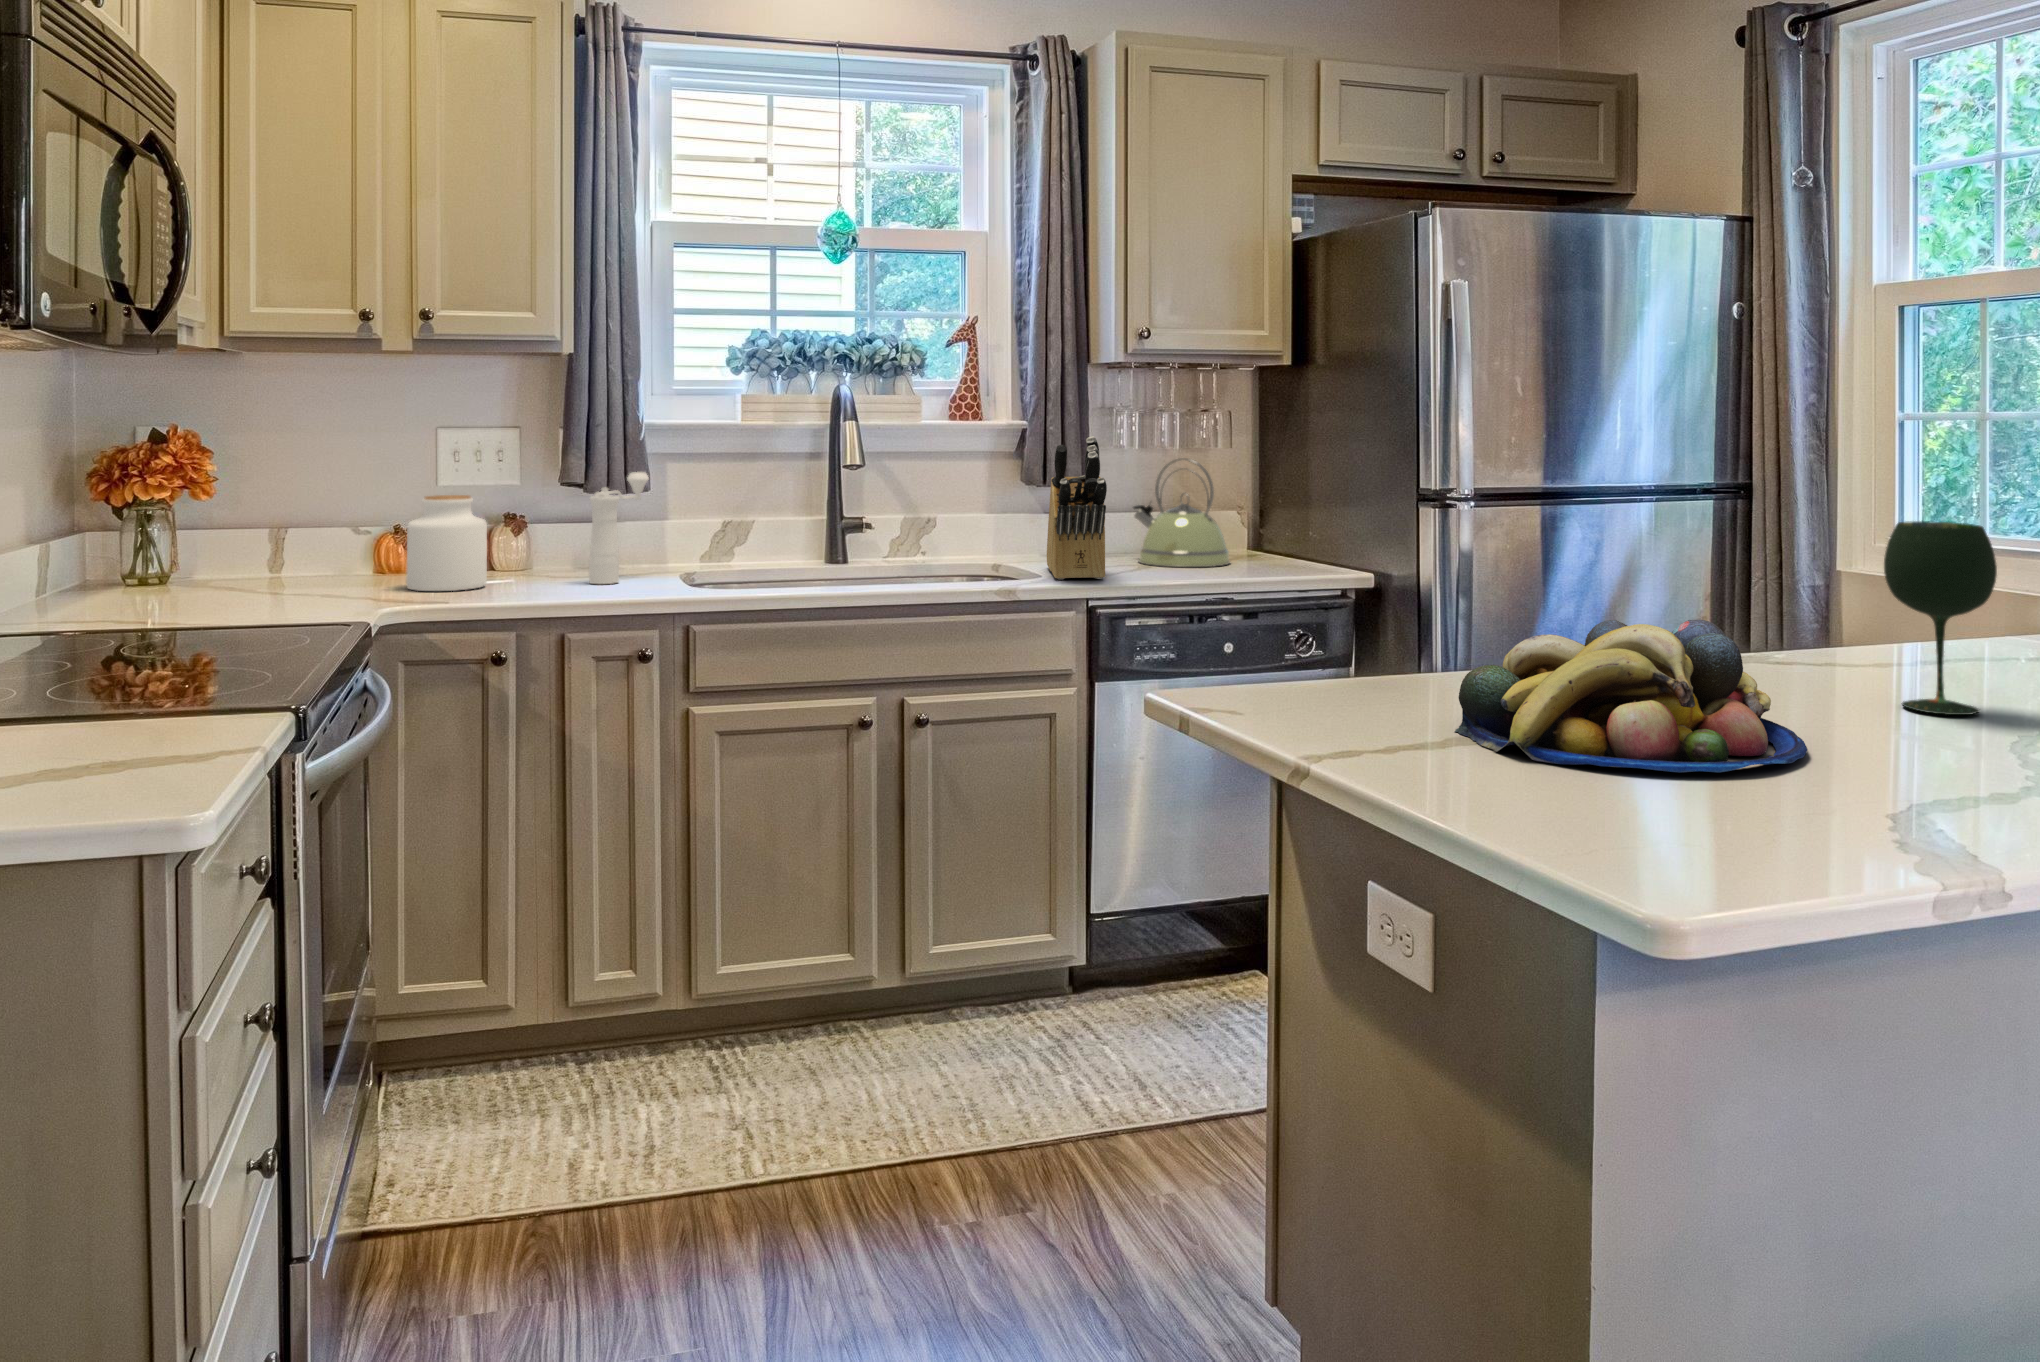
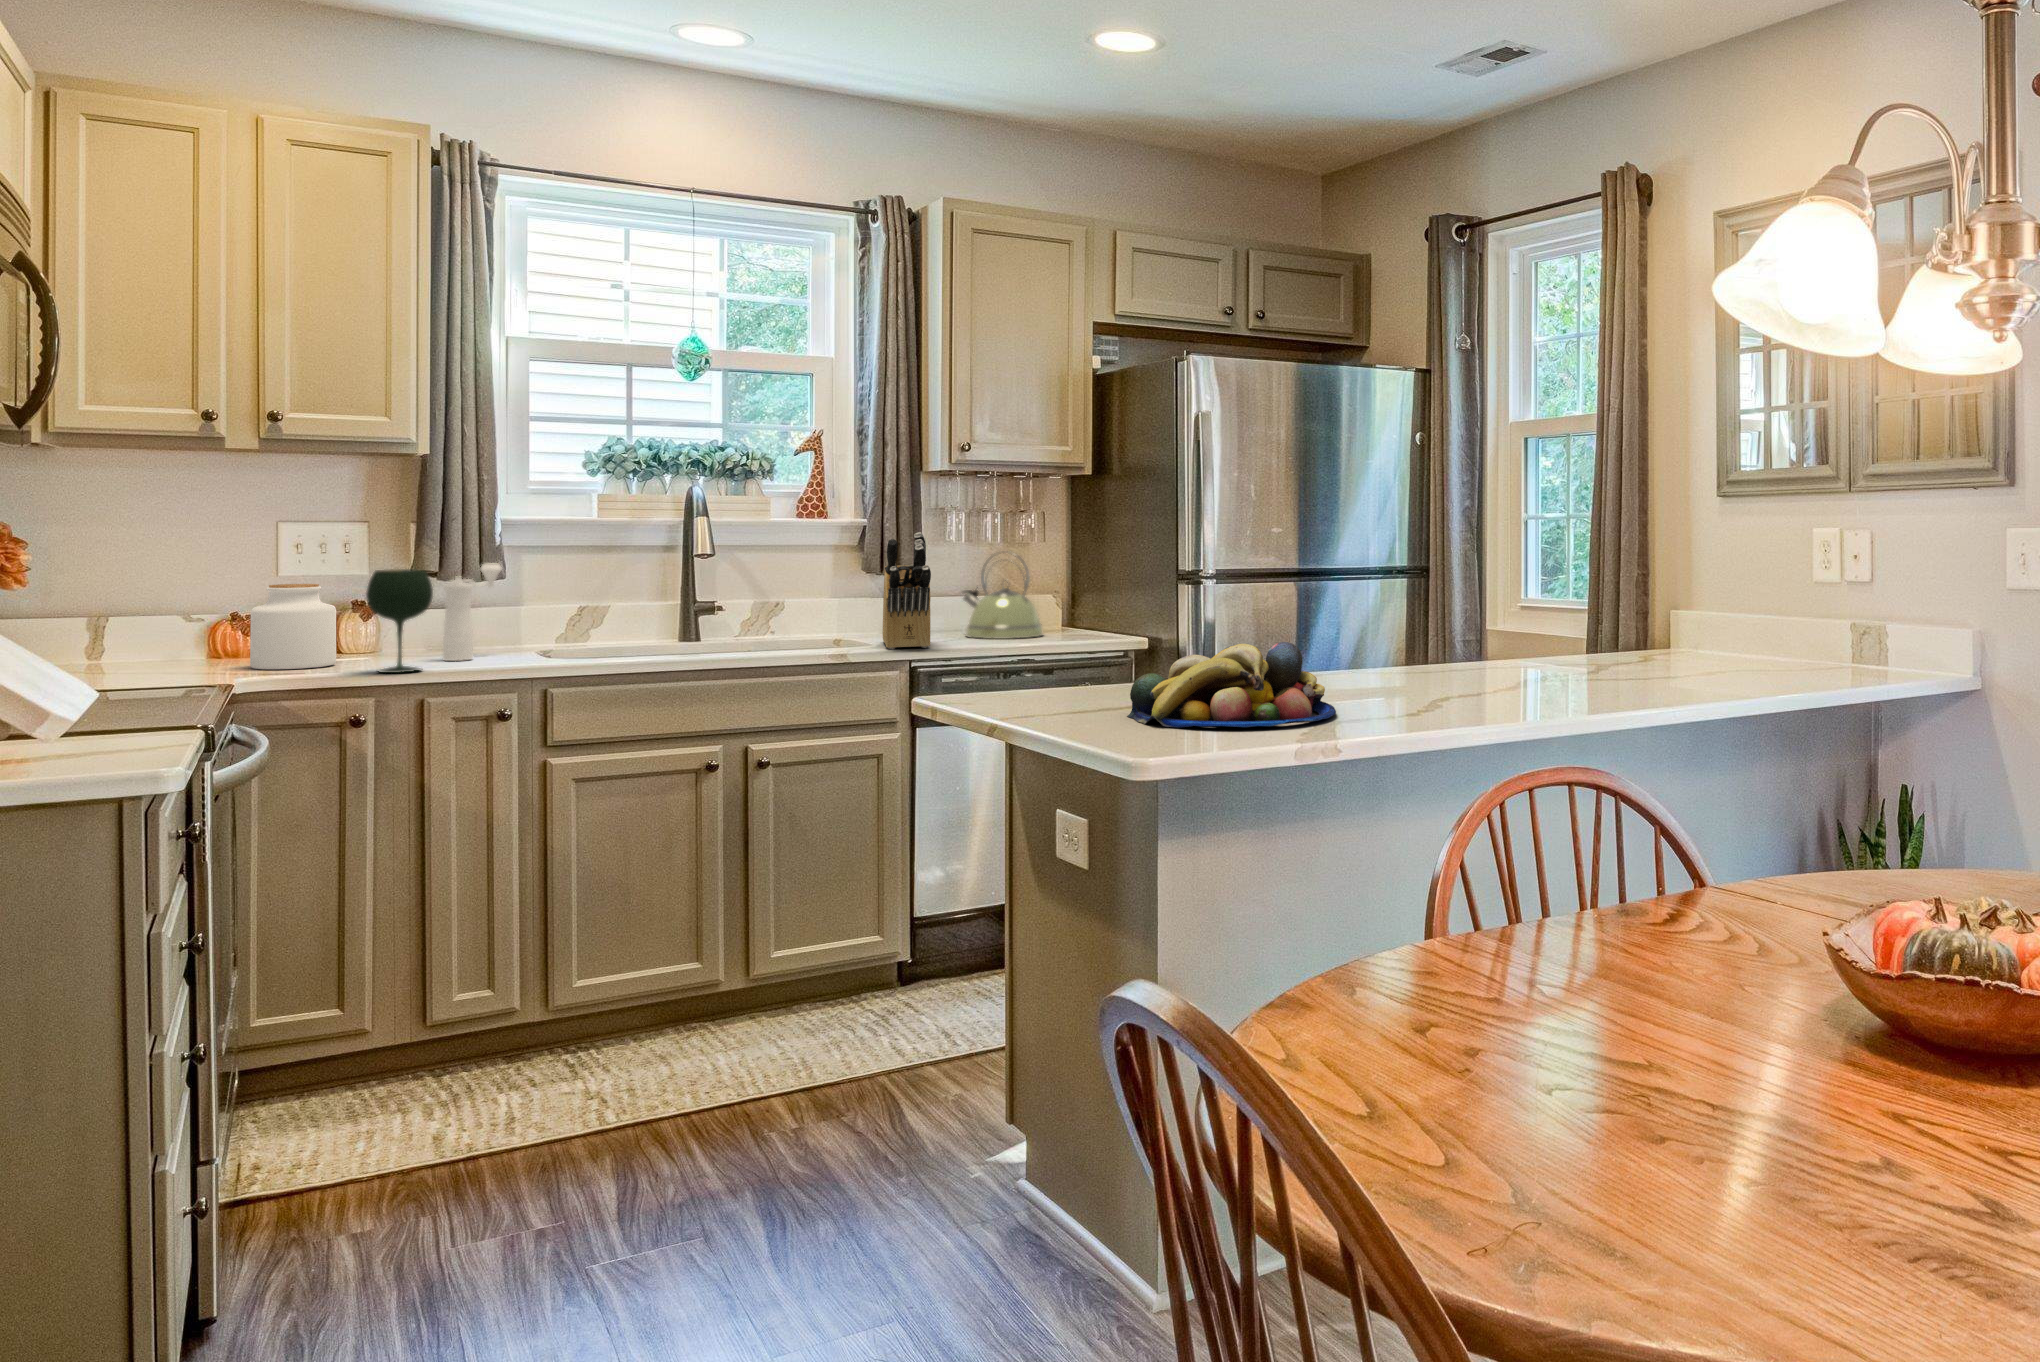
wine glass: present [1884,521,1997,715] -> present [366,569,433,673]

